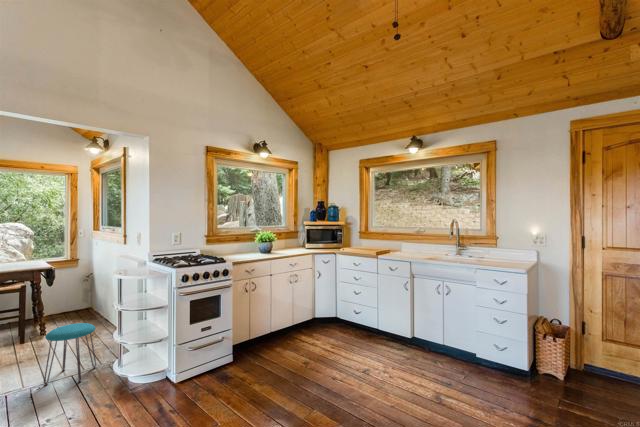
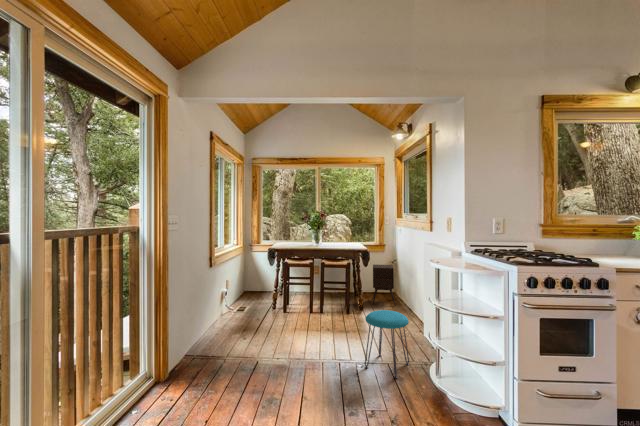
side table: none [59,280,89,327] -> present [372,265,396,306]

